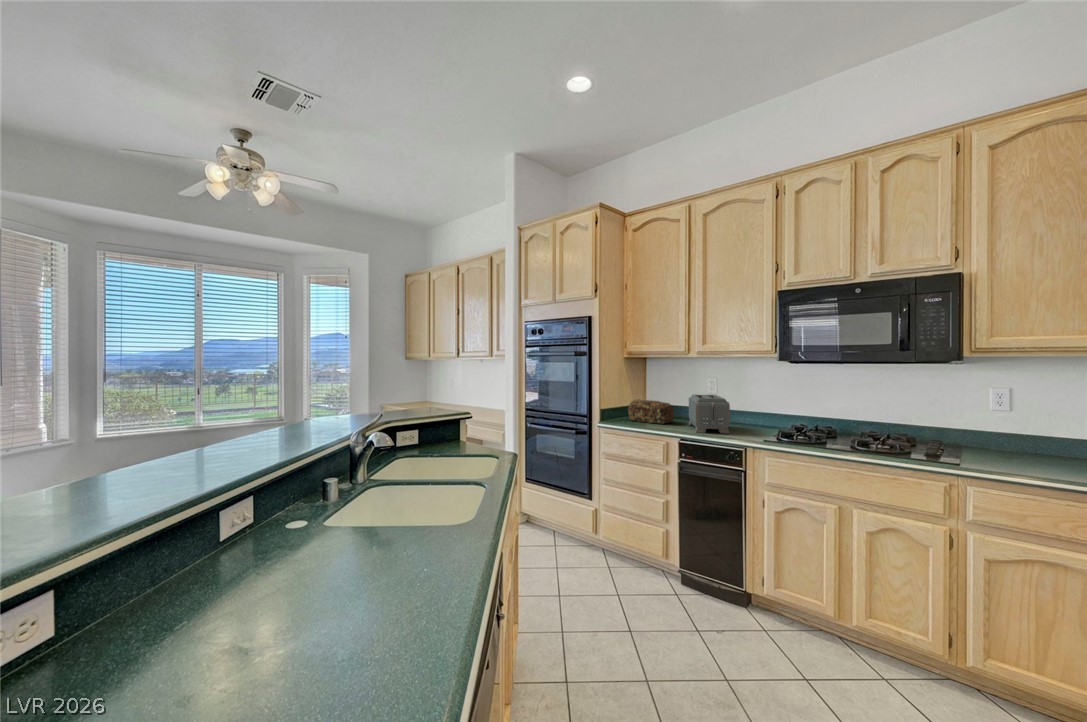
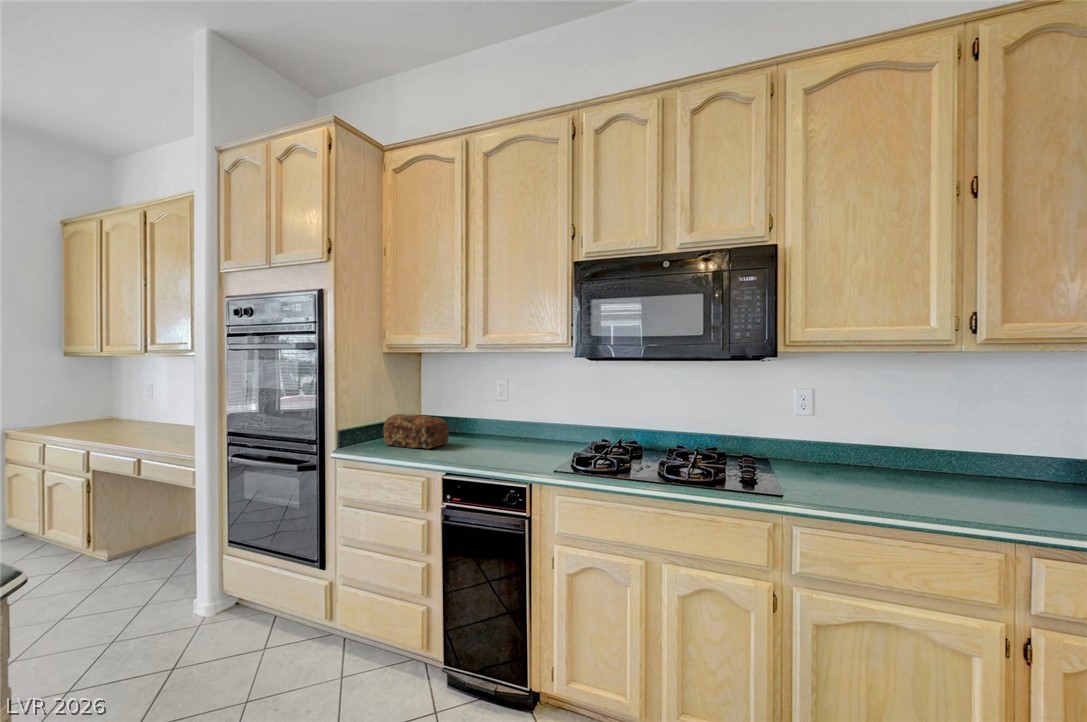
toaster: present [688,395,730,434] -> none [466,405,514,462]

